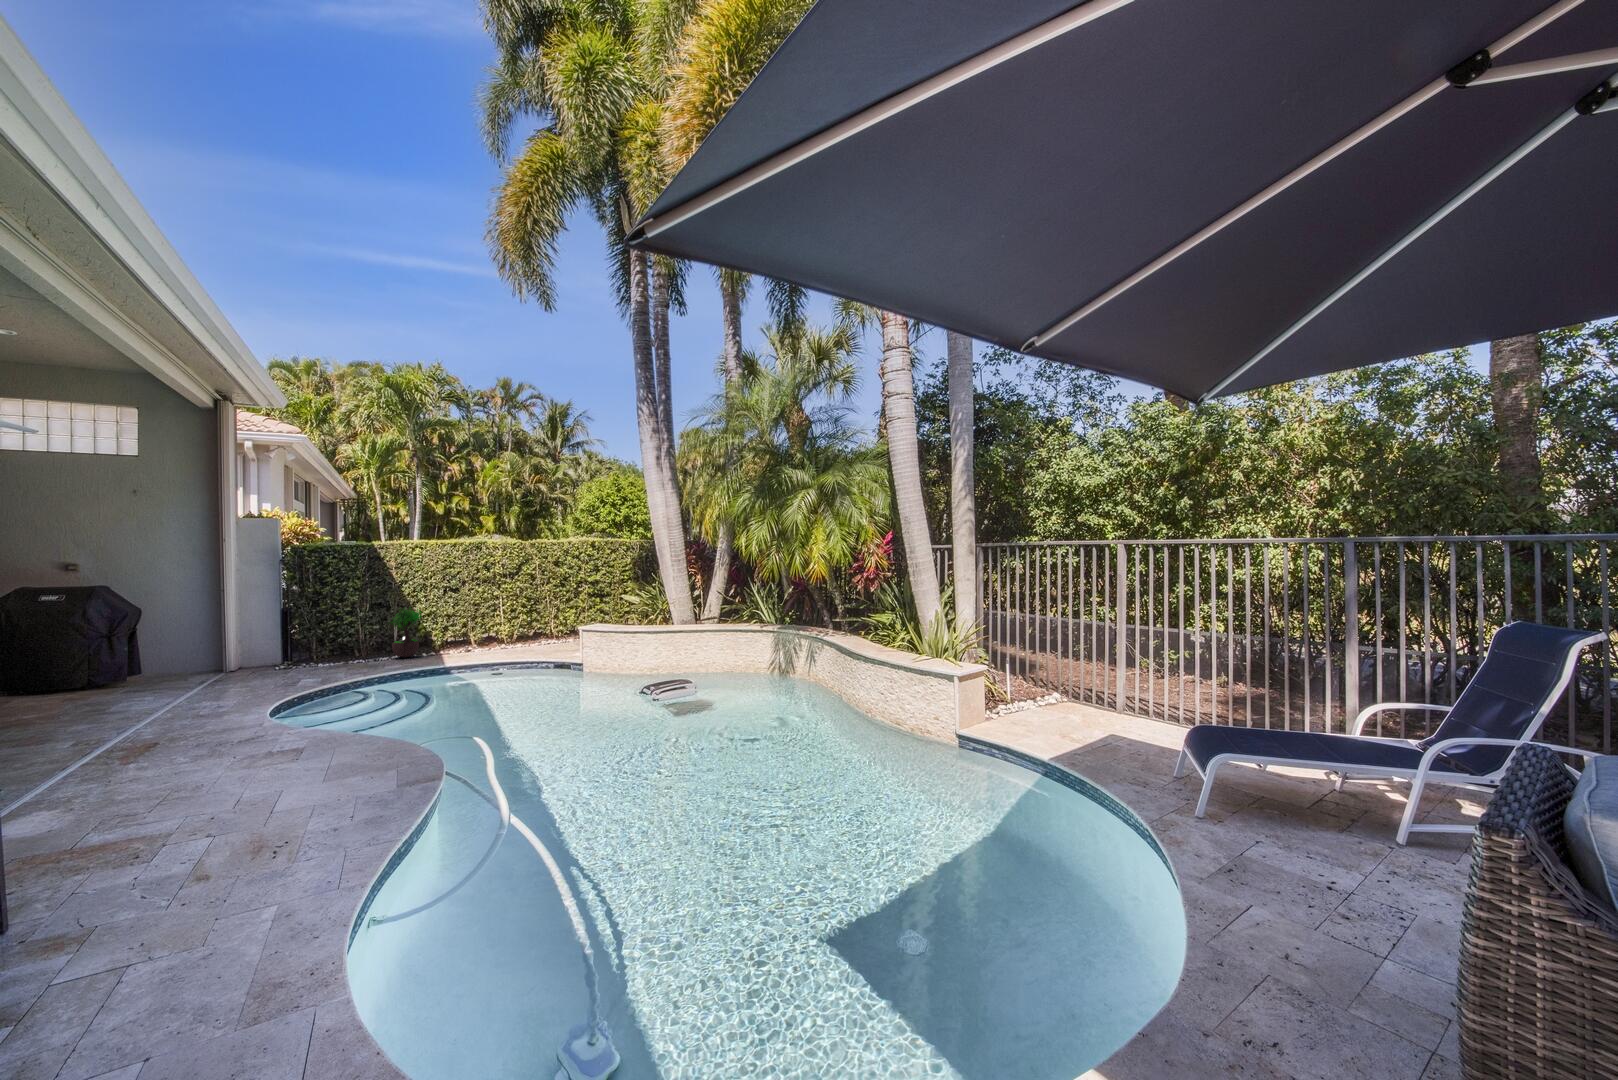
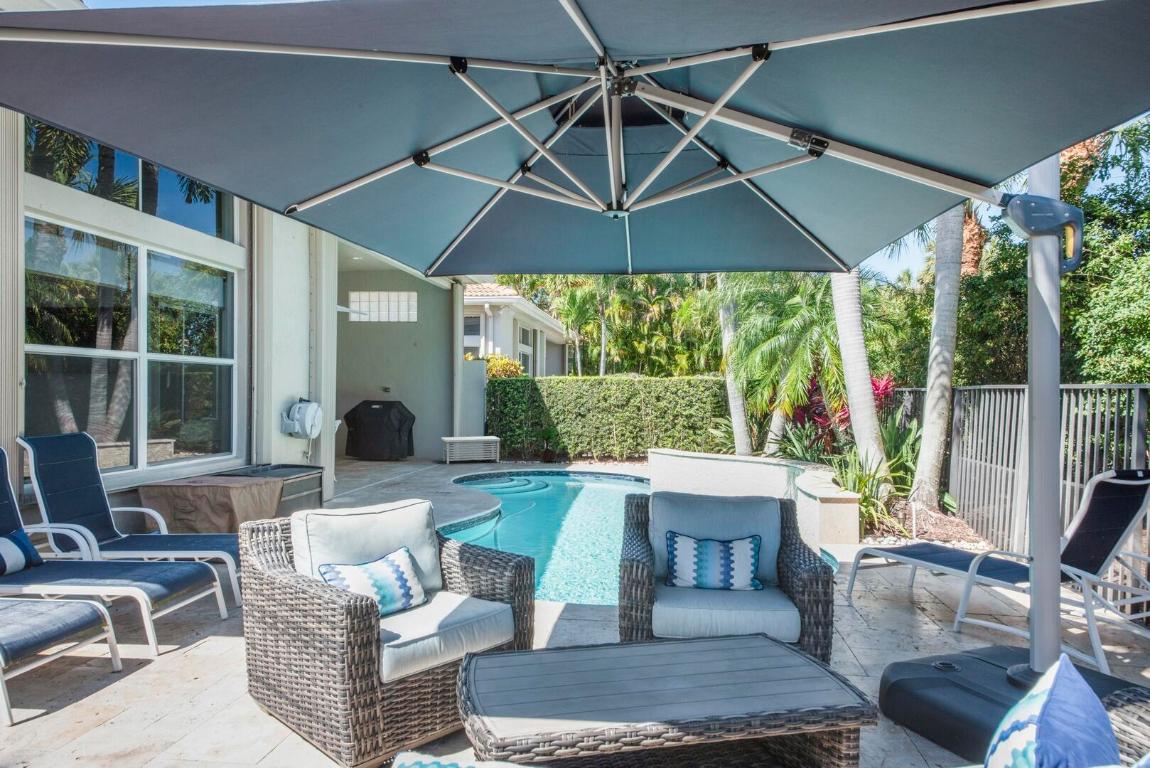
storage bench: none [207,630,330,683] -> present [441,436,500,464]

